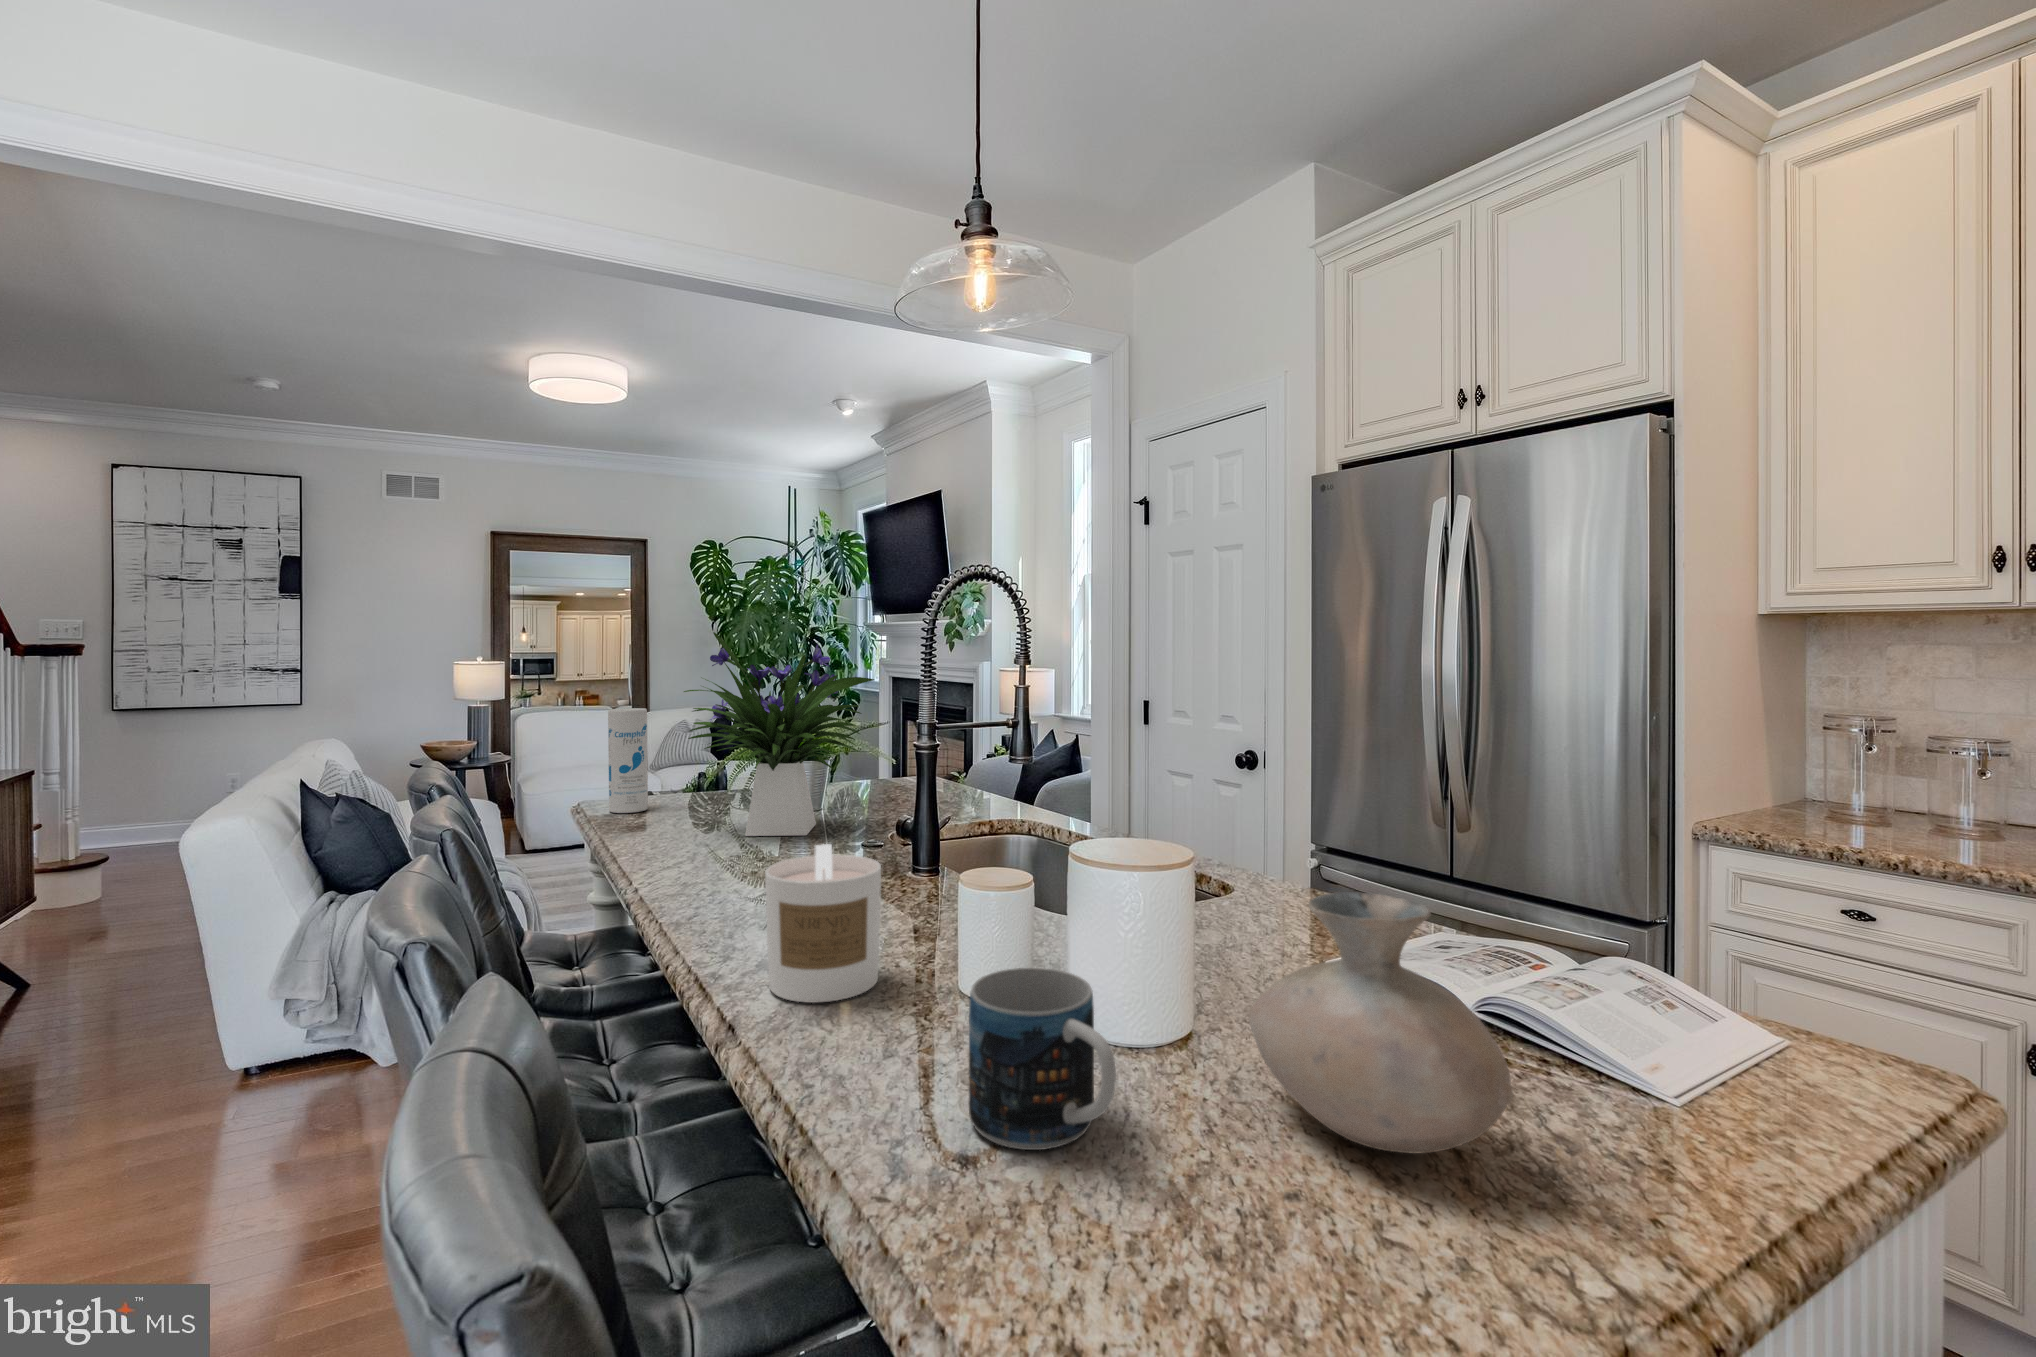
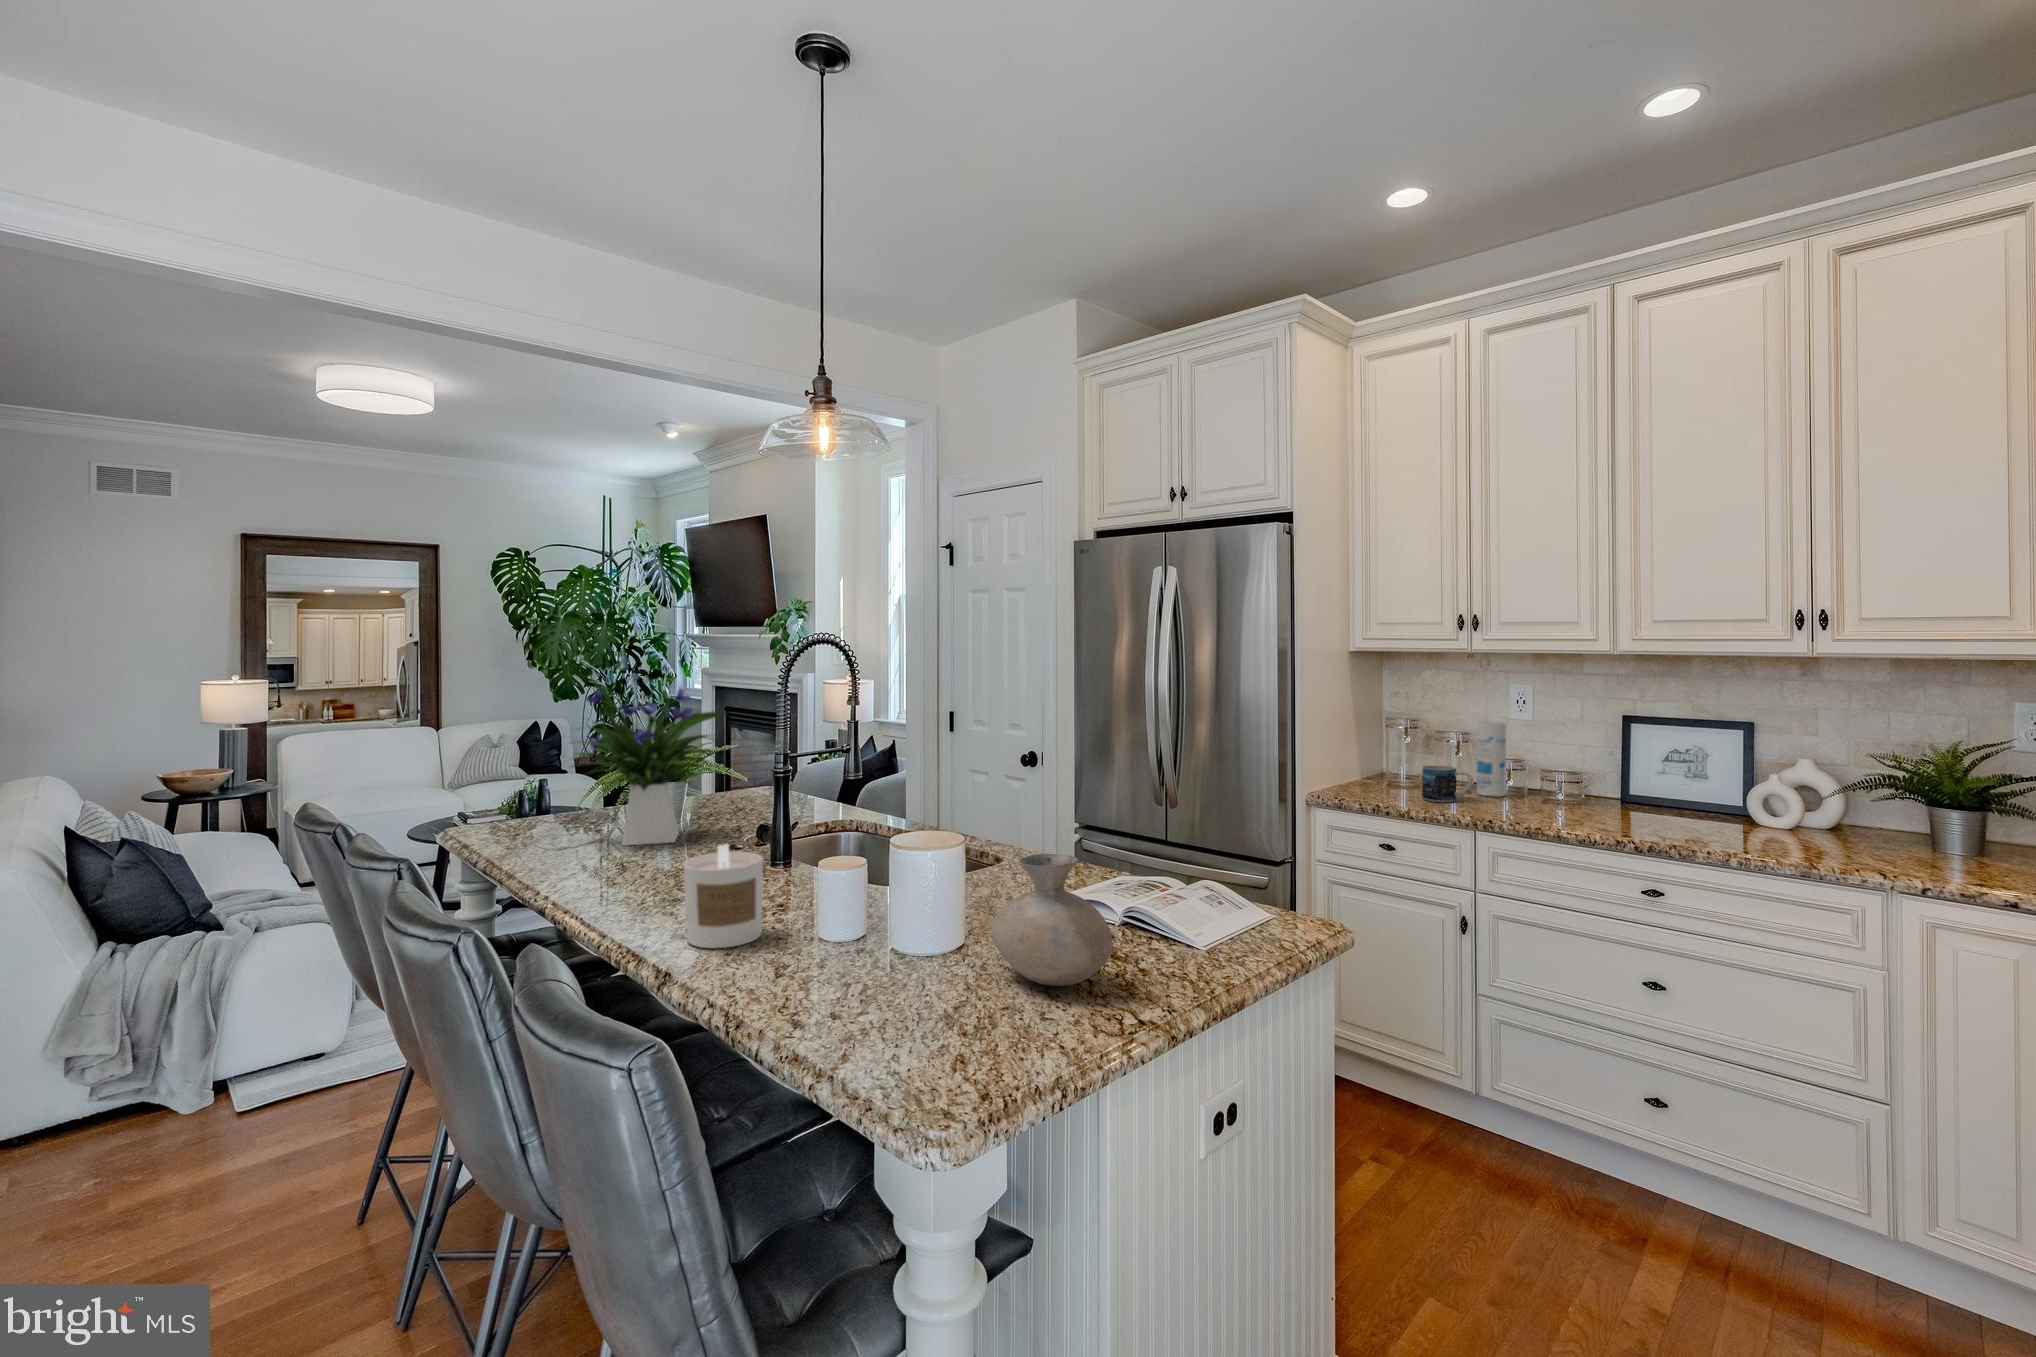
canister: present [608,708,648,813] -> present [1477,721,1506,797]
mug: present [969,968,1116,1150] -> present [1422,766,1472,802]

